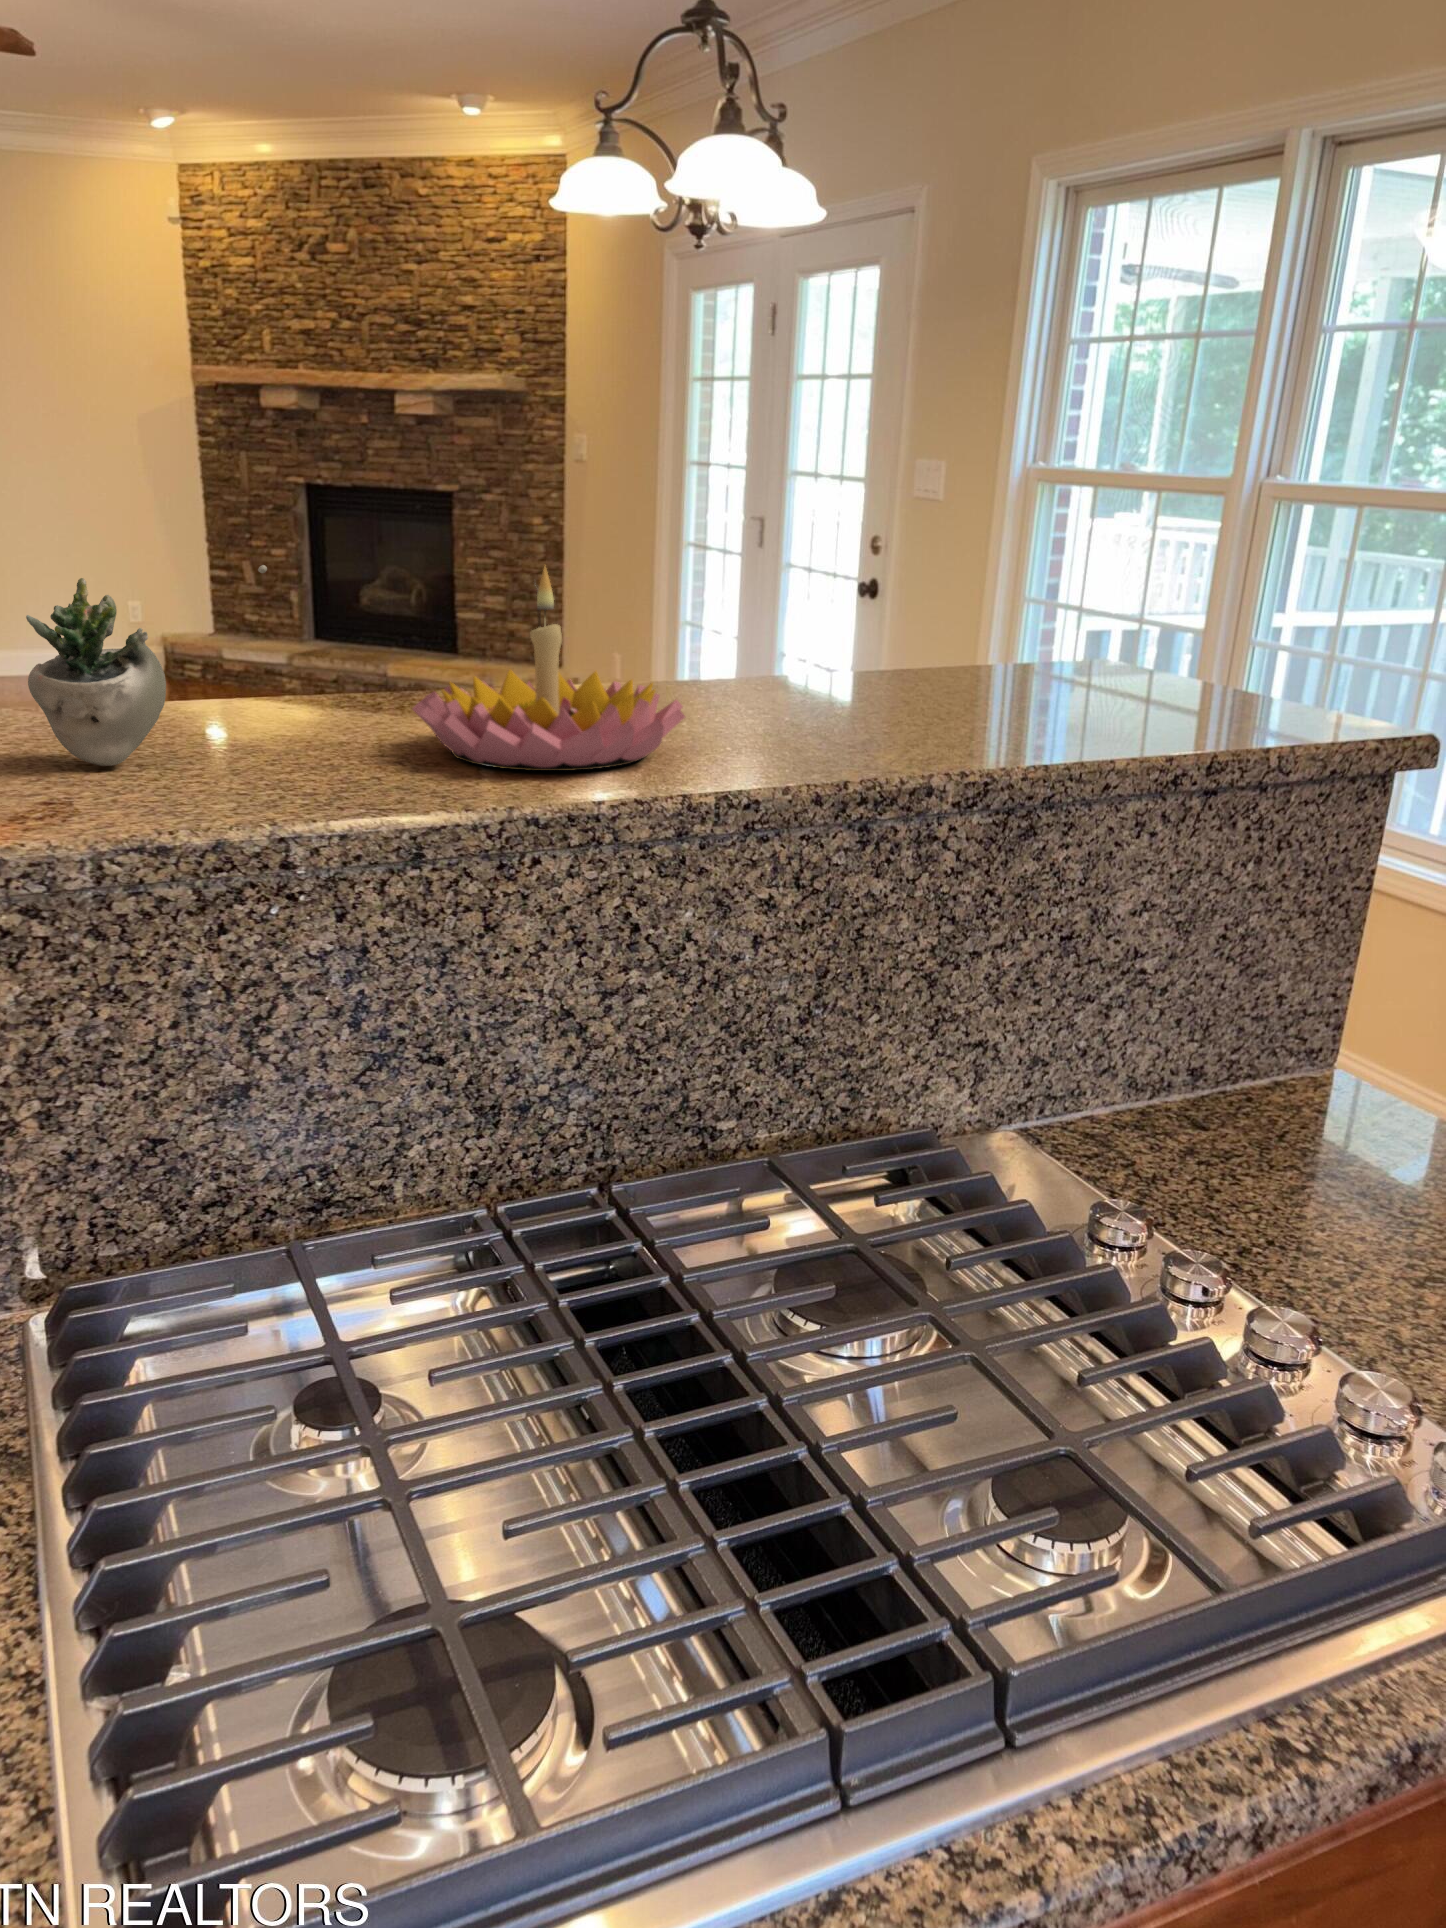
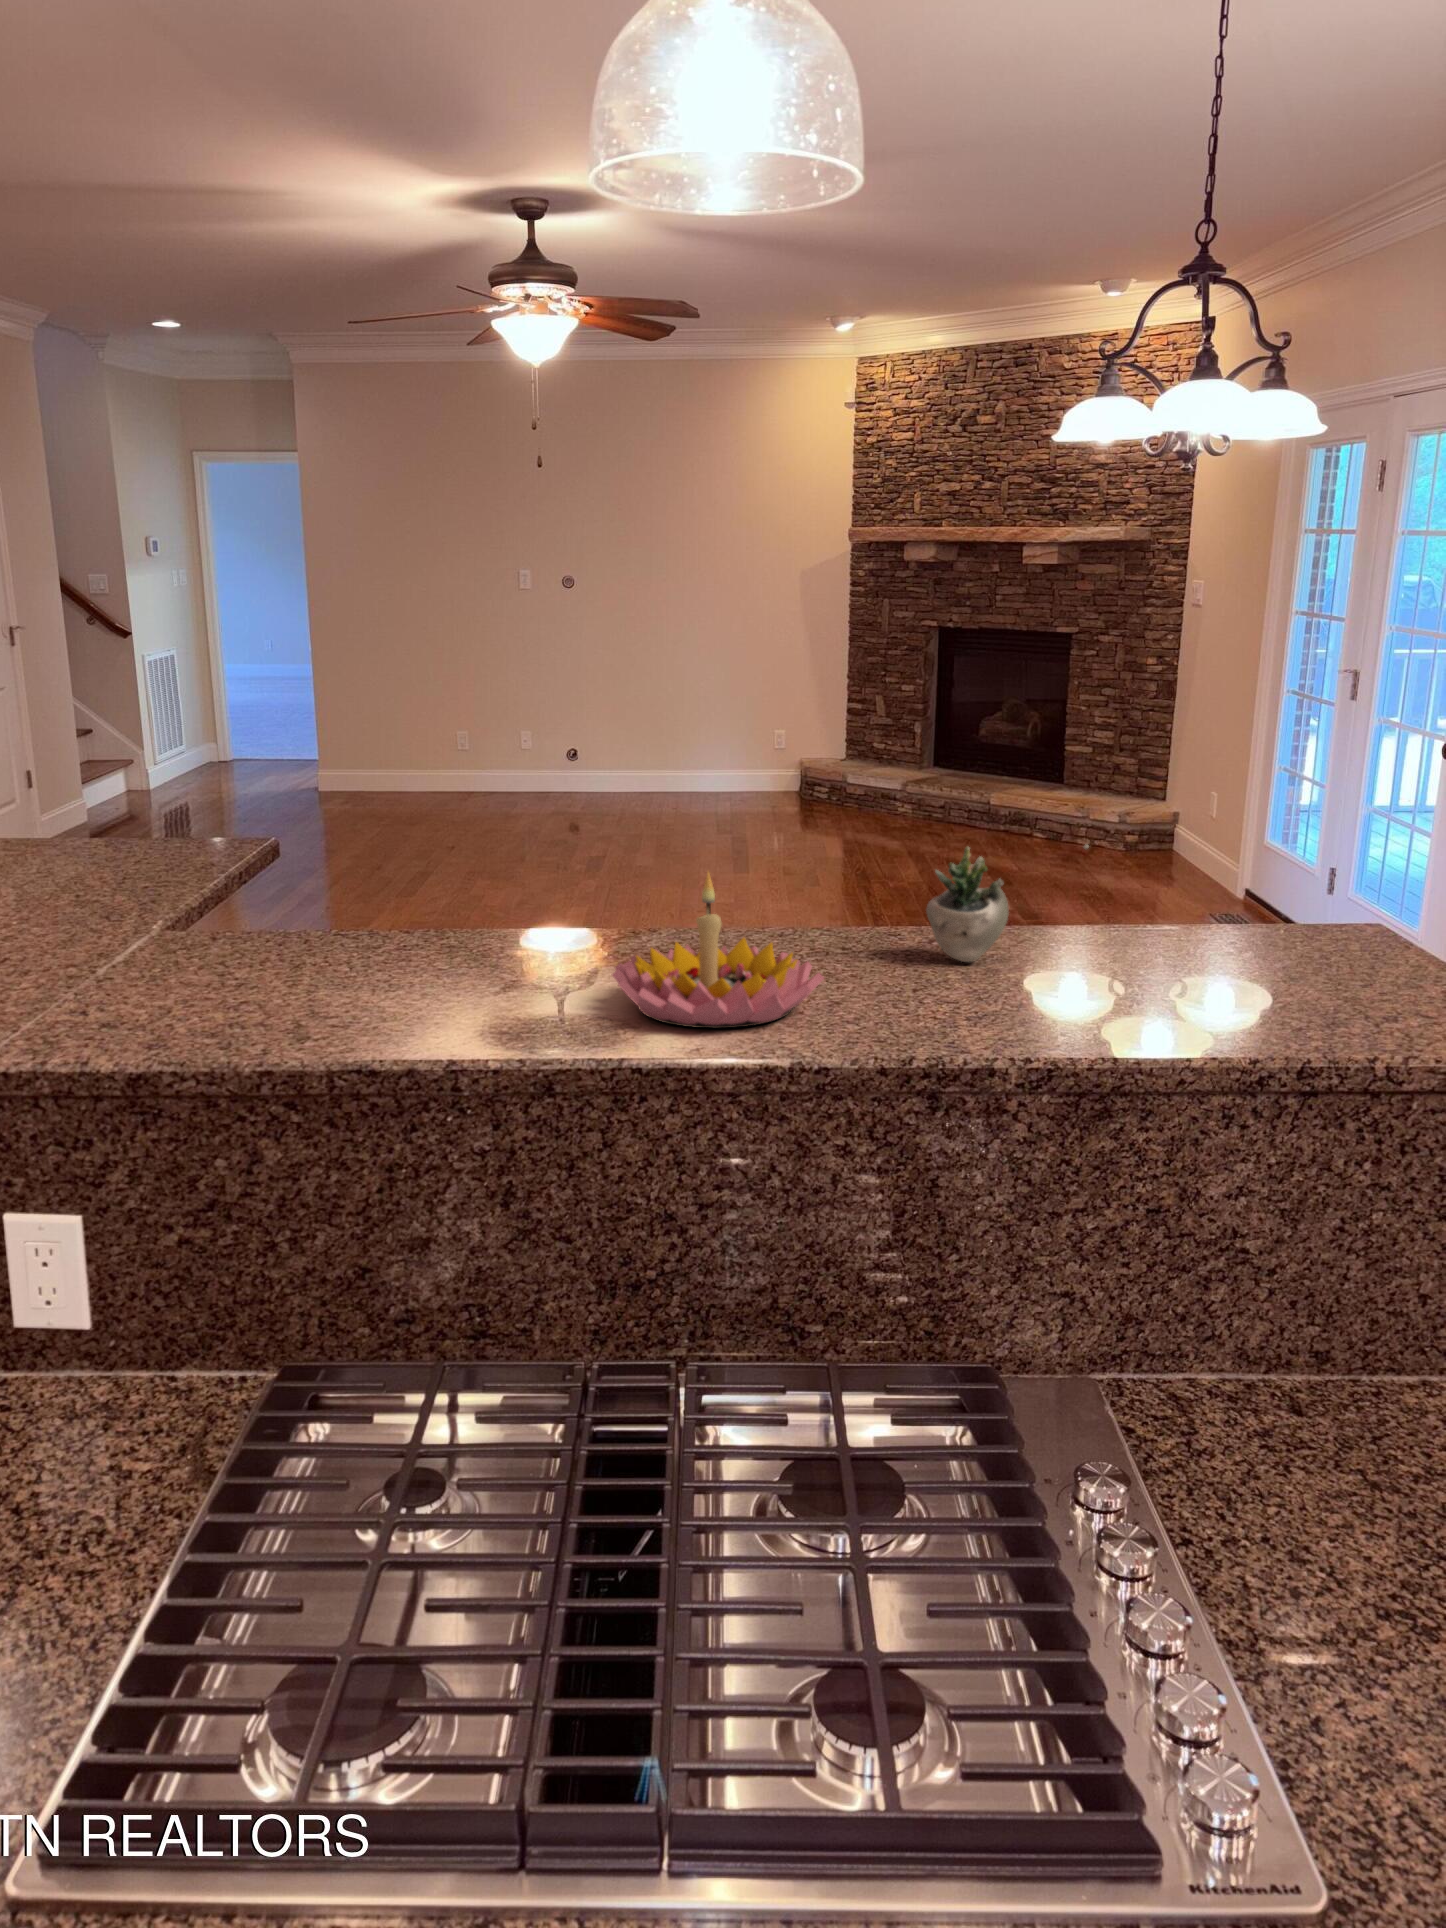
succulent plant: present [26,565,267,766] -> present [926,845,1089,962]

